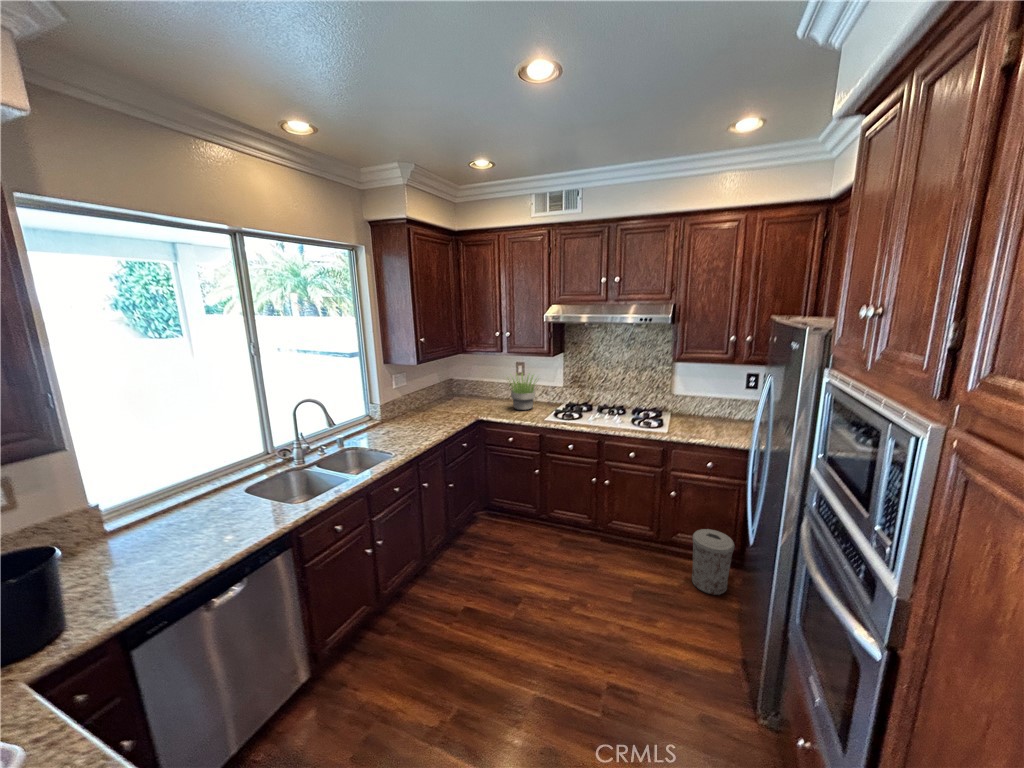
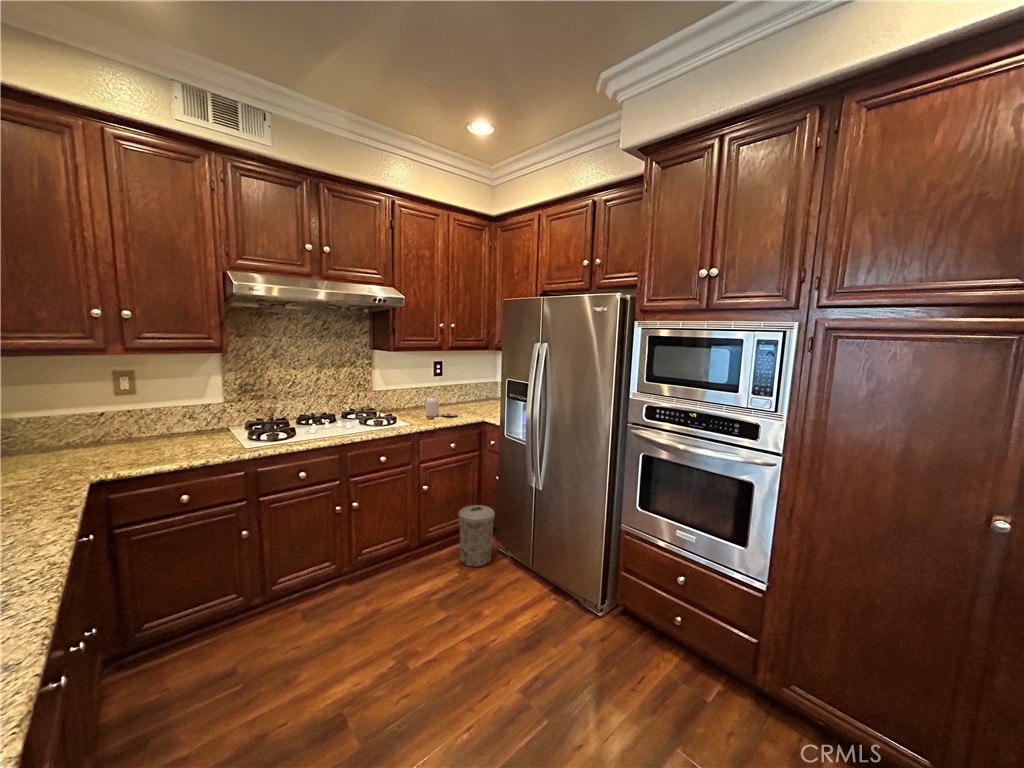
potted plant: present [508,374,536,410] -> none [111,382,205,449]
jar: none [698,409,738,436] -> present [425,395,458,419]

